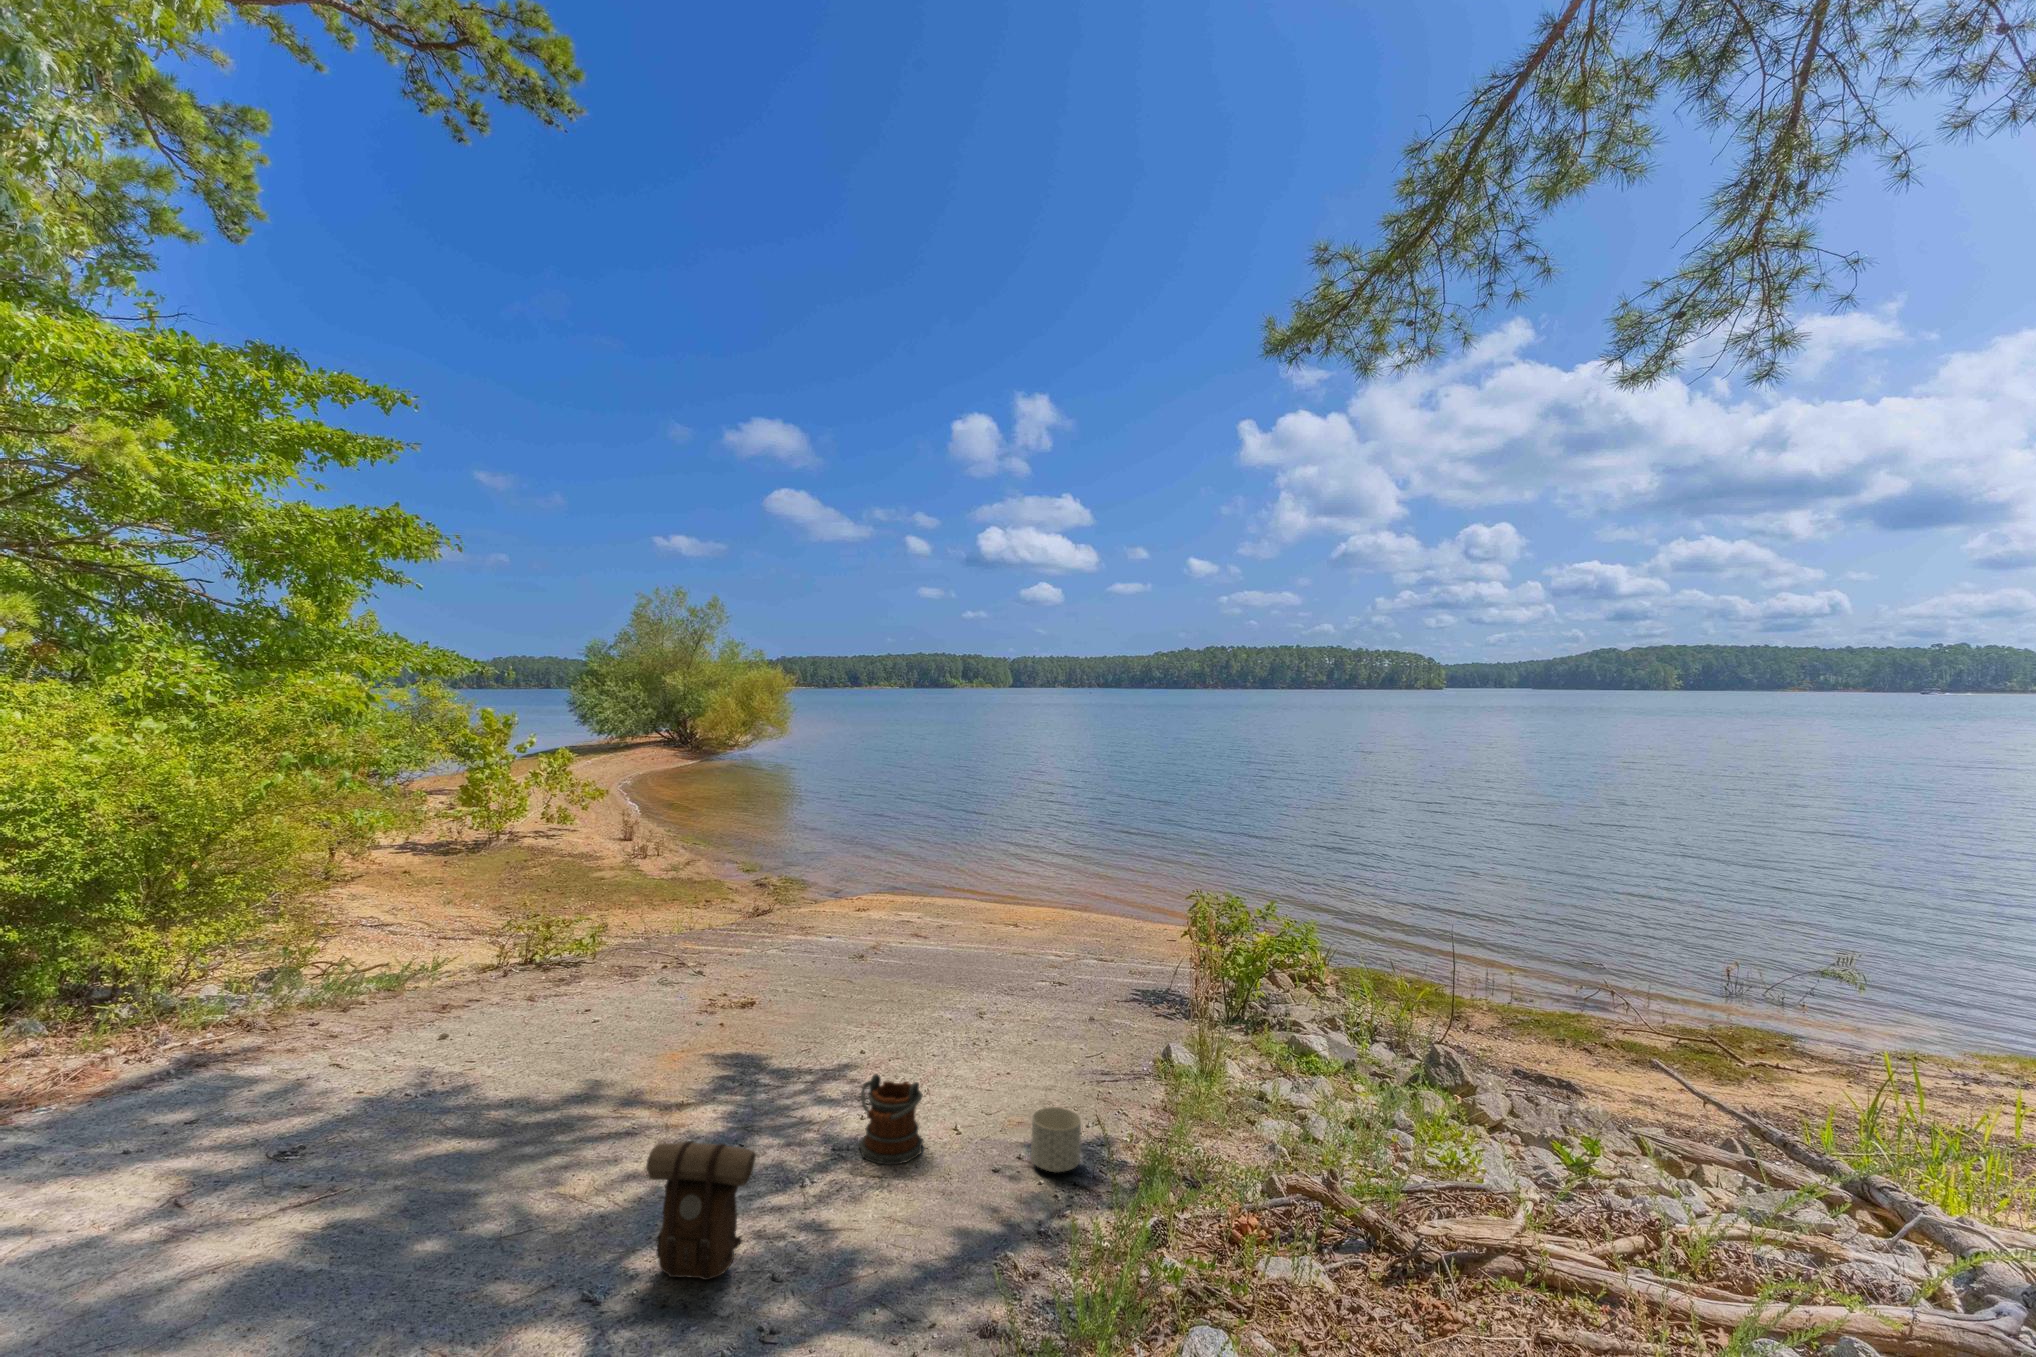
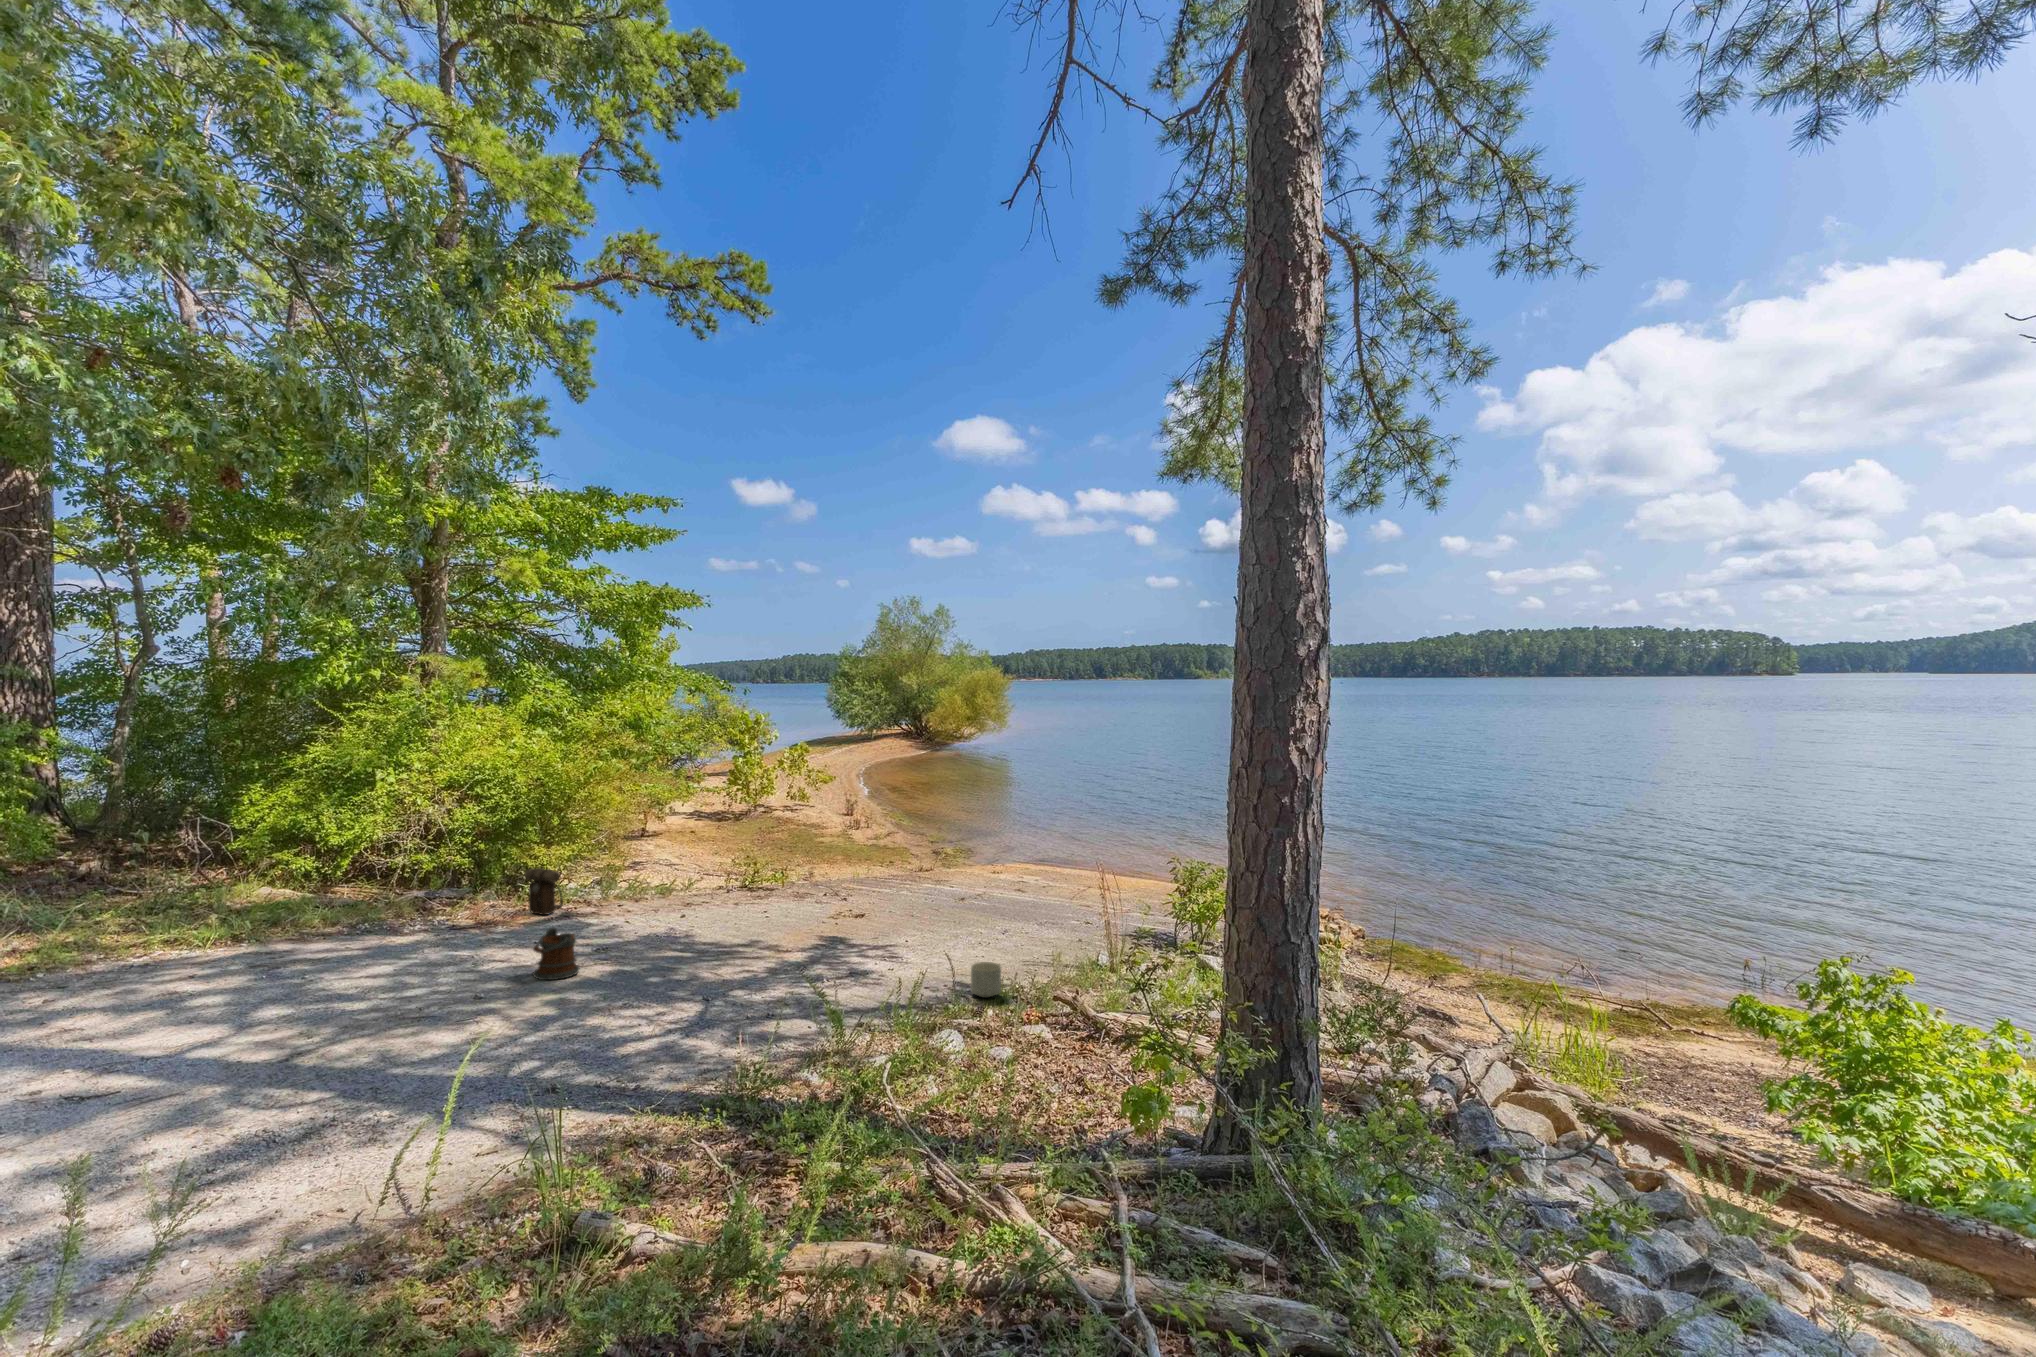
bucket: present [858,1074,924,1165] -> present [533,928,579,980]
backpack: present [646,1141,756,1280] -> present [524,868,563,915]

